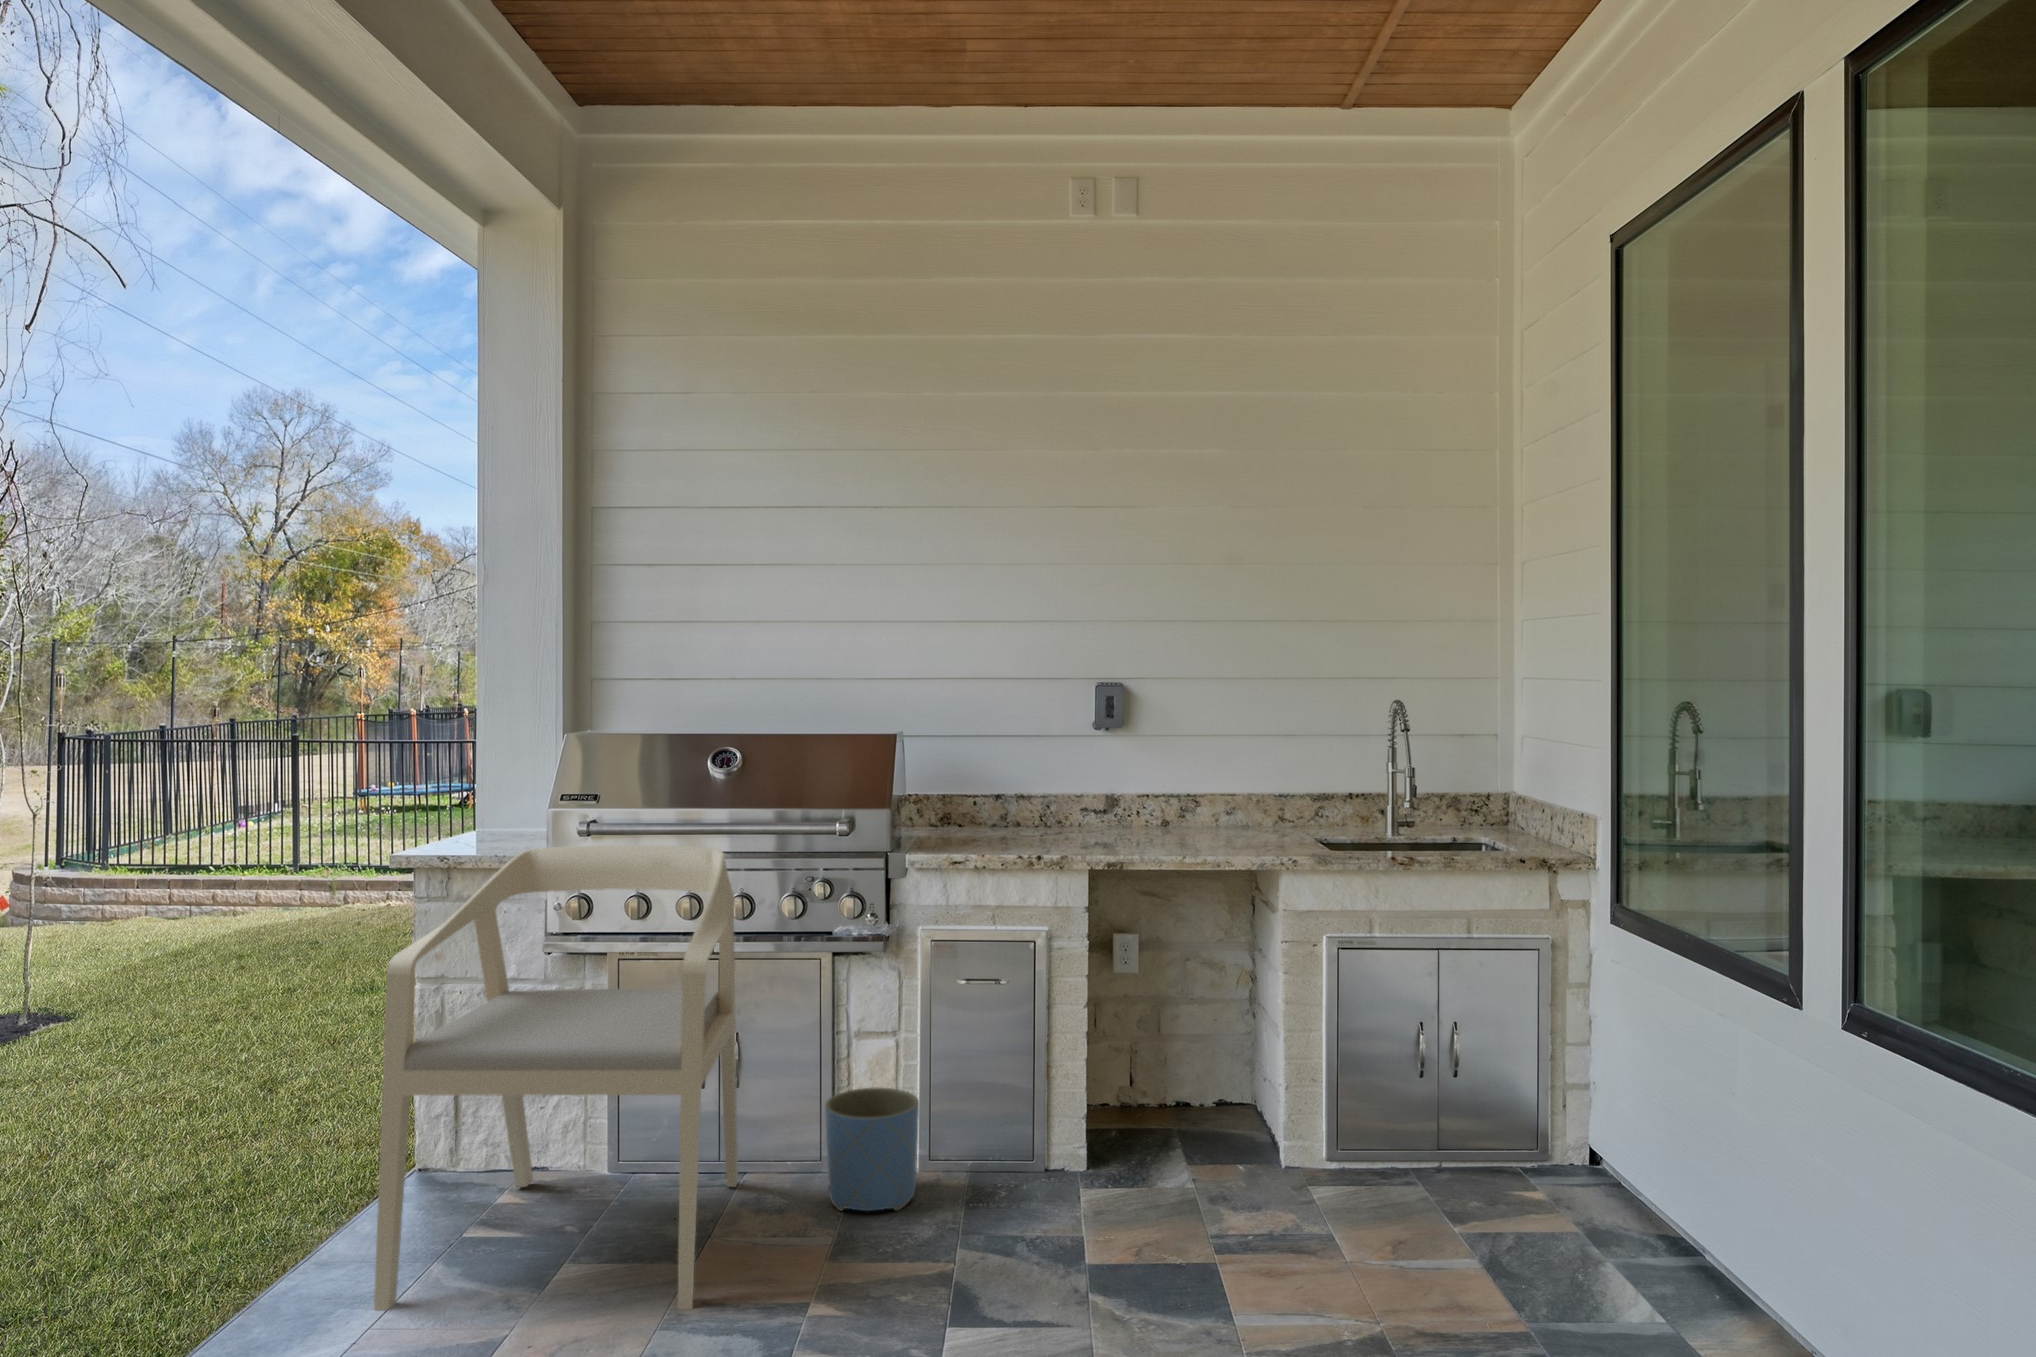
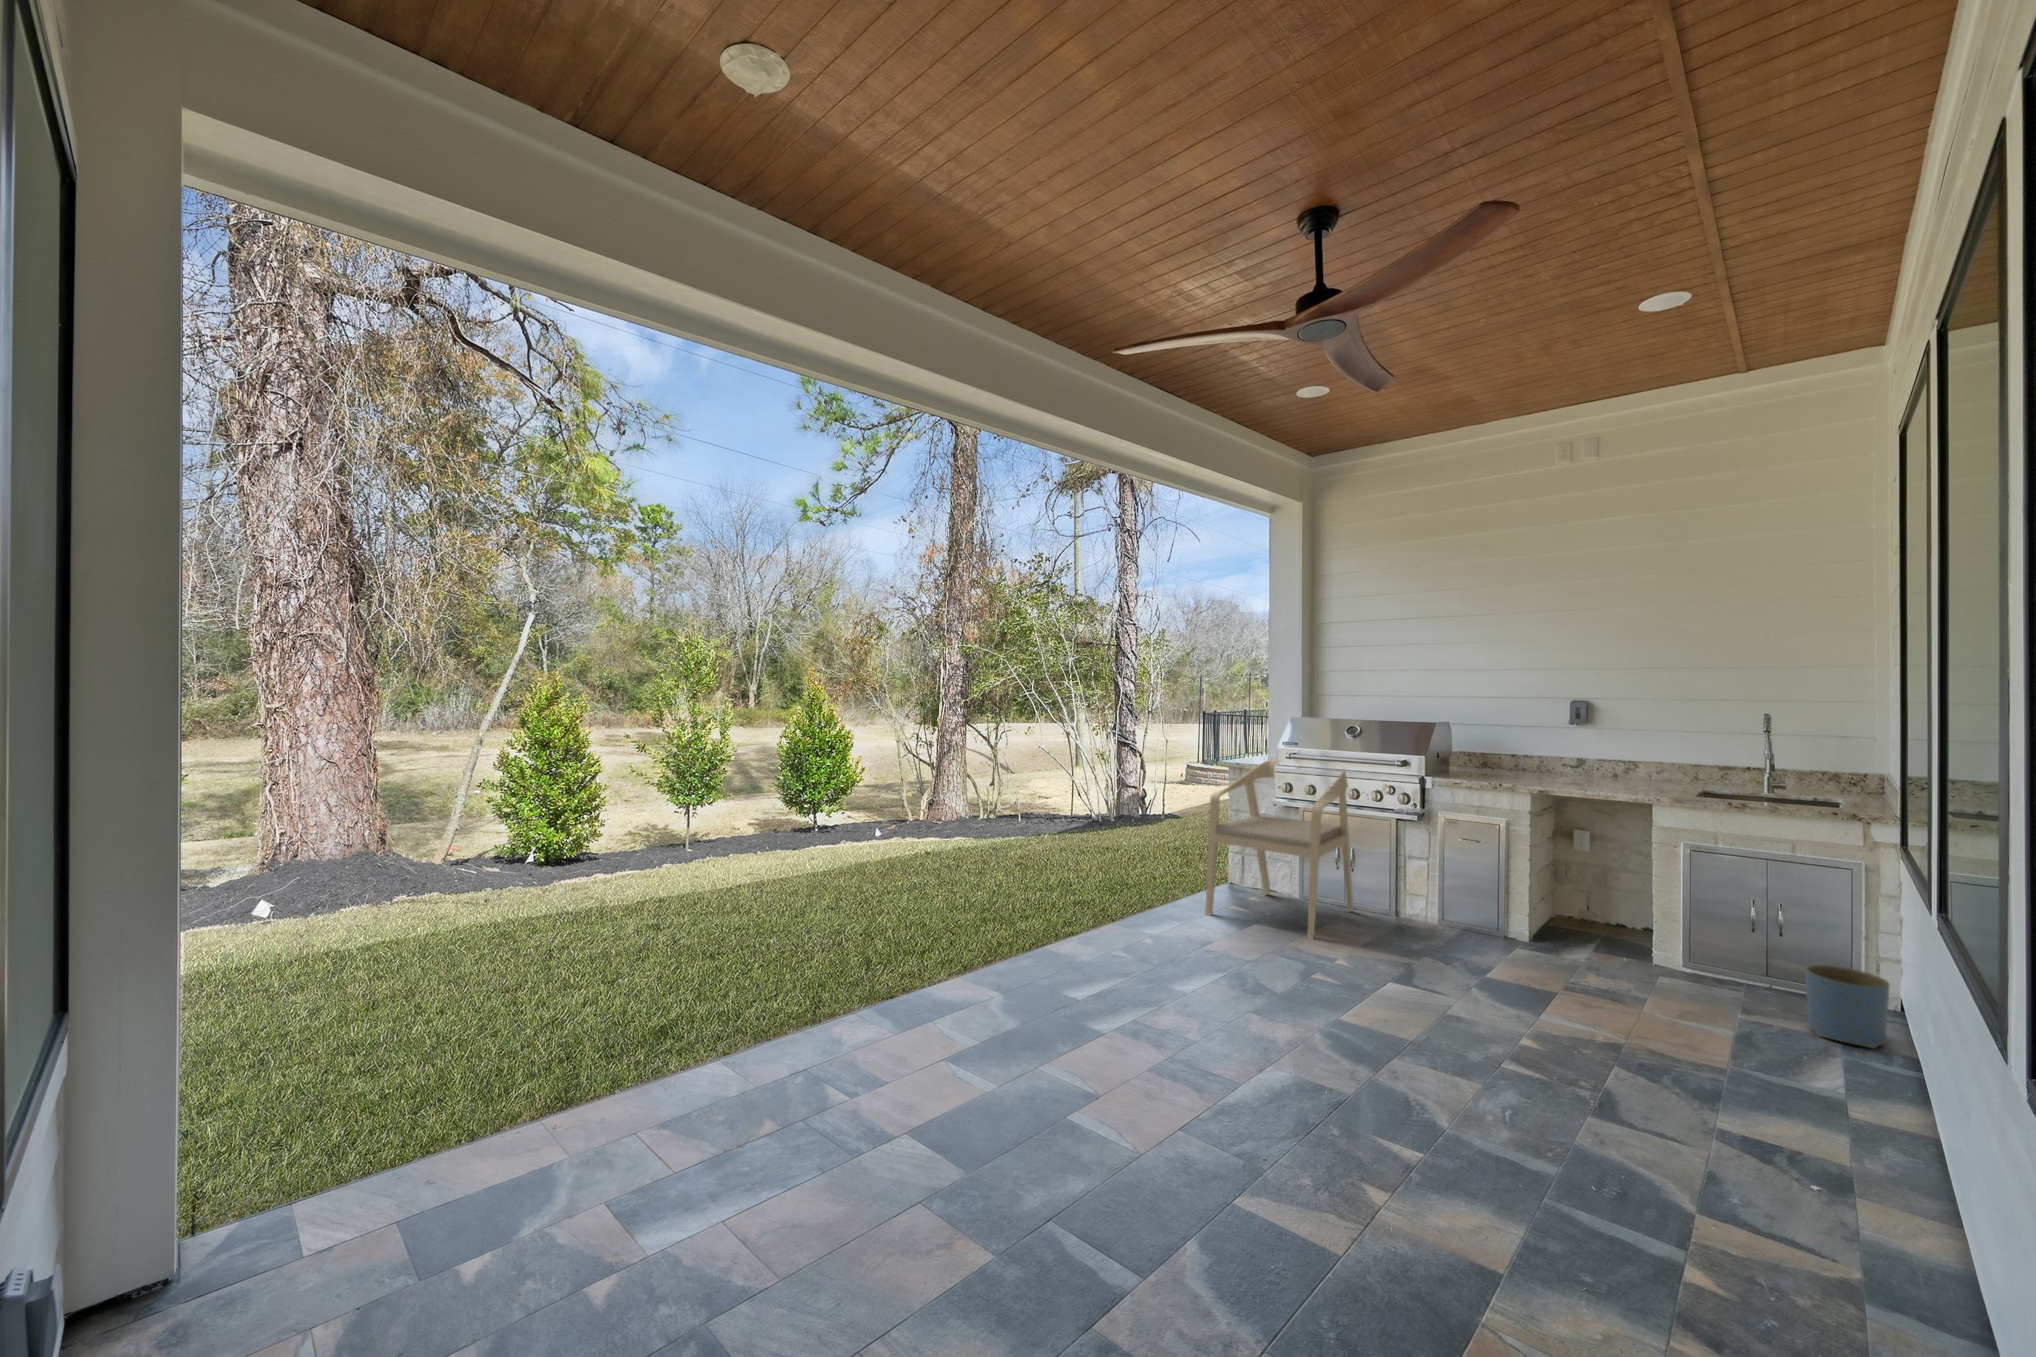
planter: present [825,1088,919,1211] -> present [1805,965,1890,1049]

